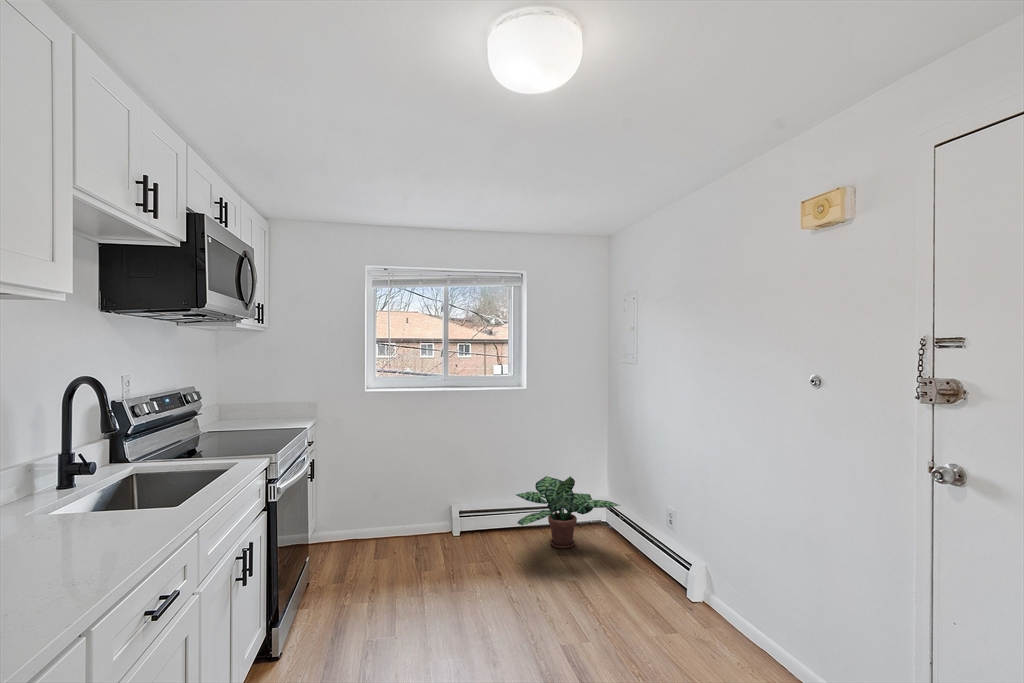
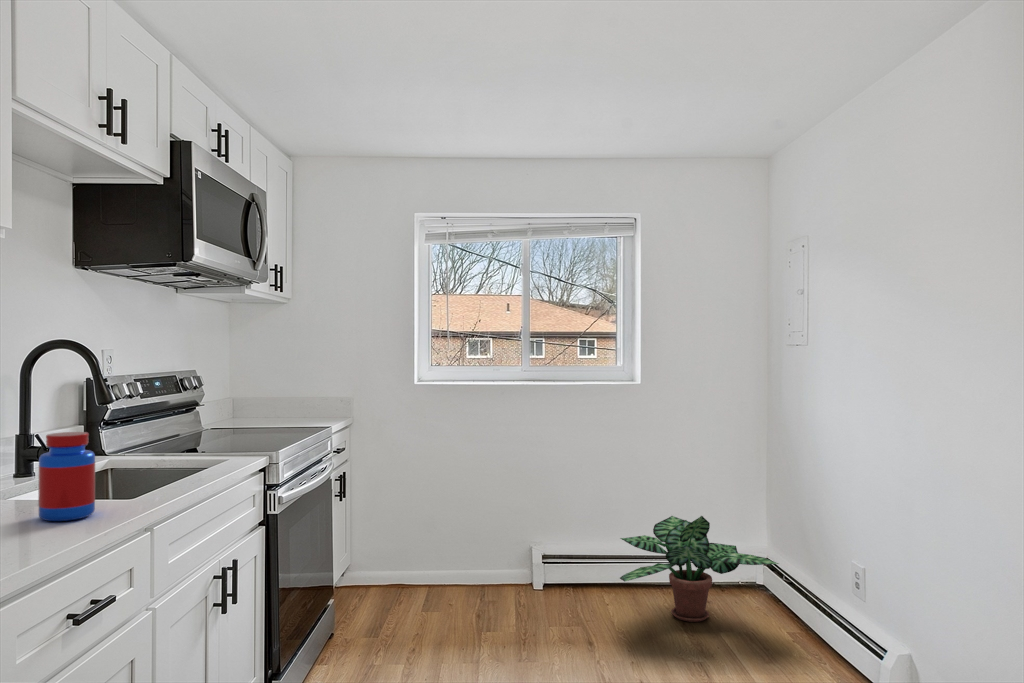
jar: none [102,457,152,534] -> present [38,432,95,521]

